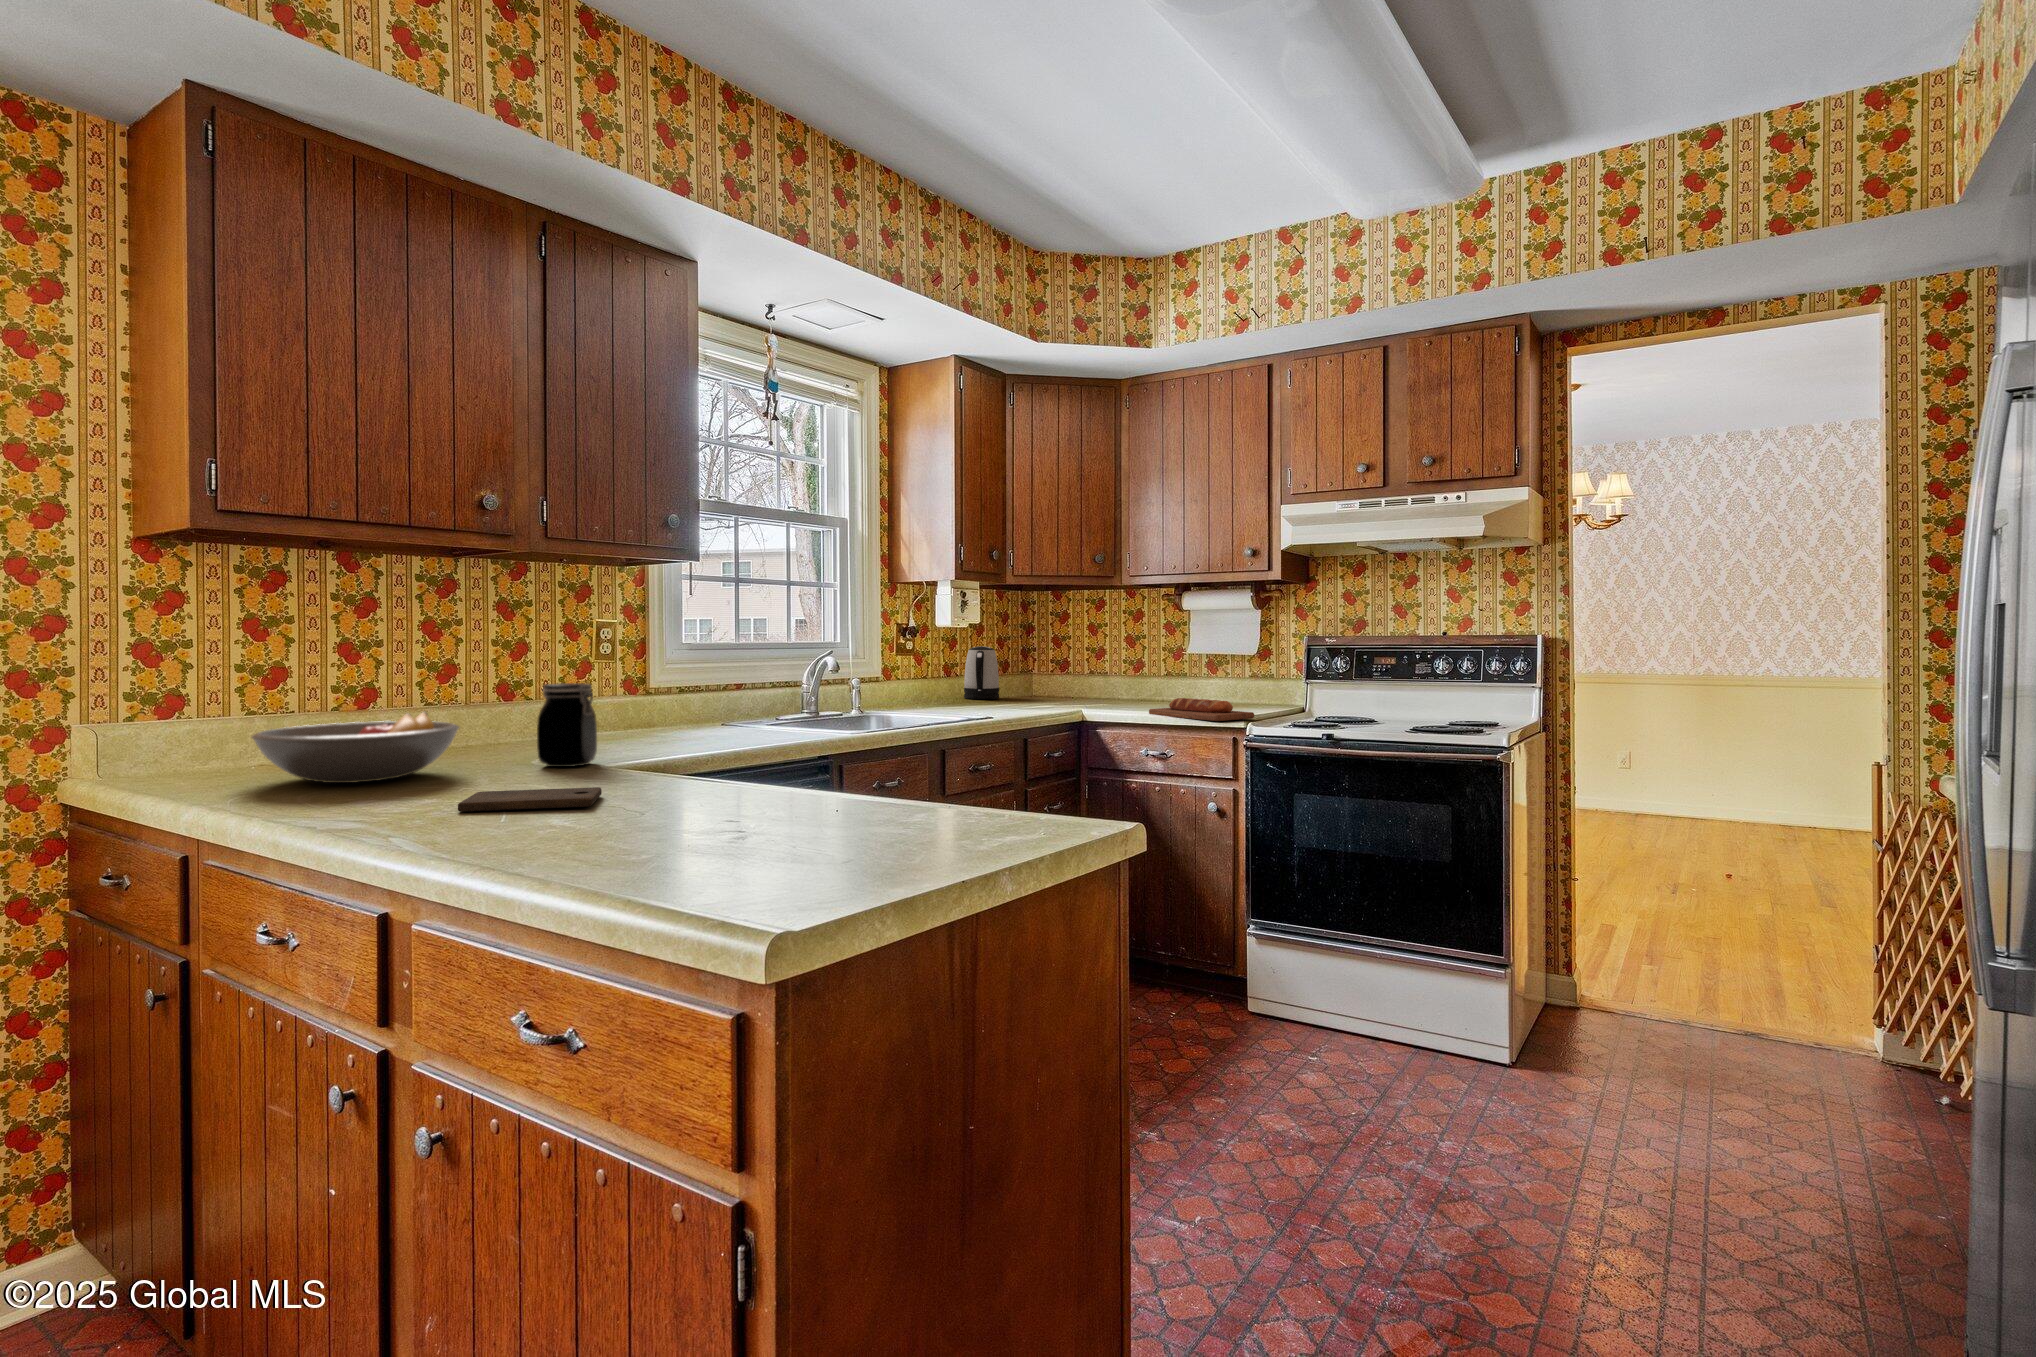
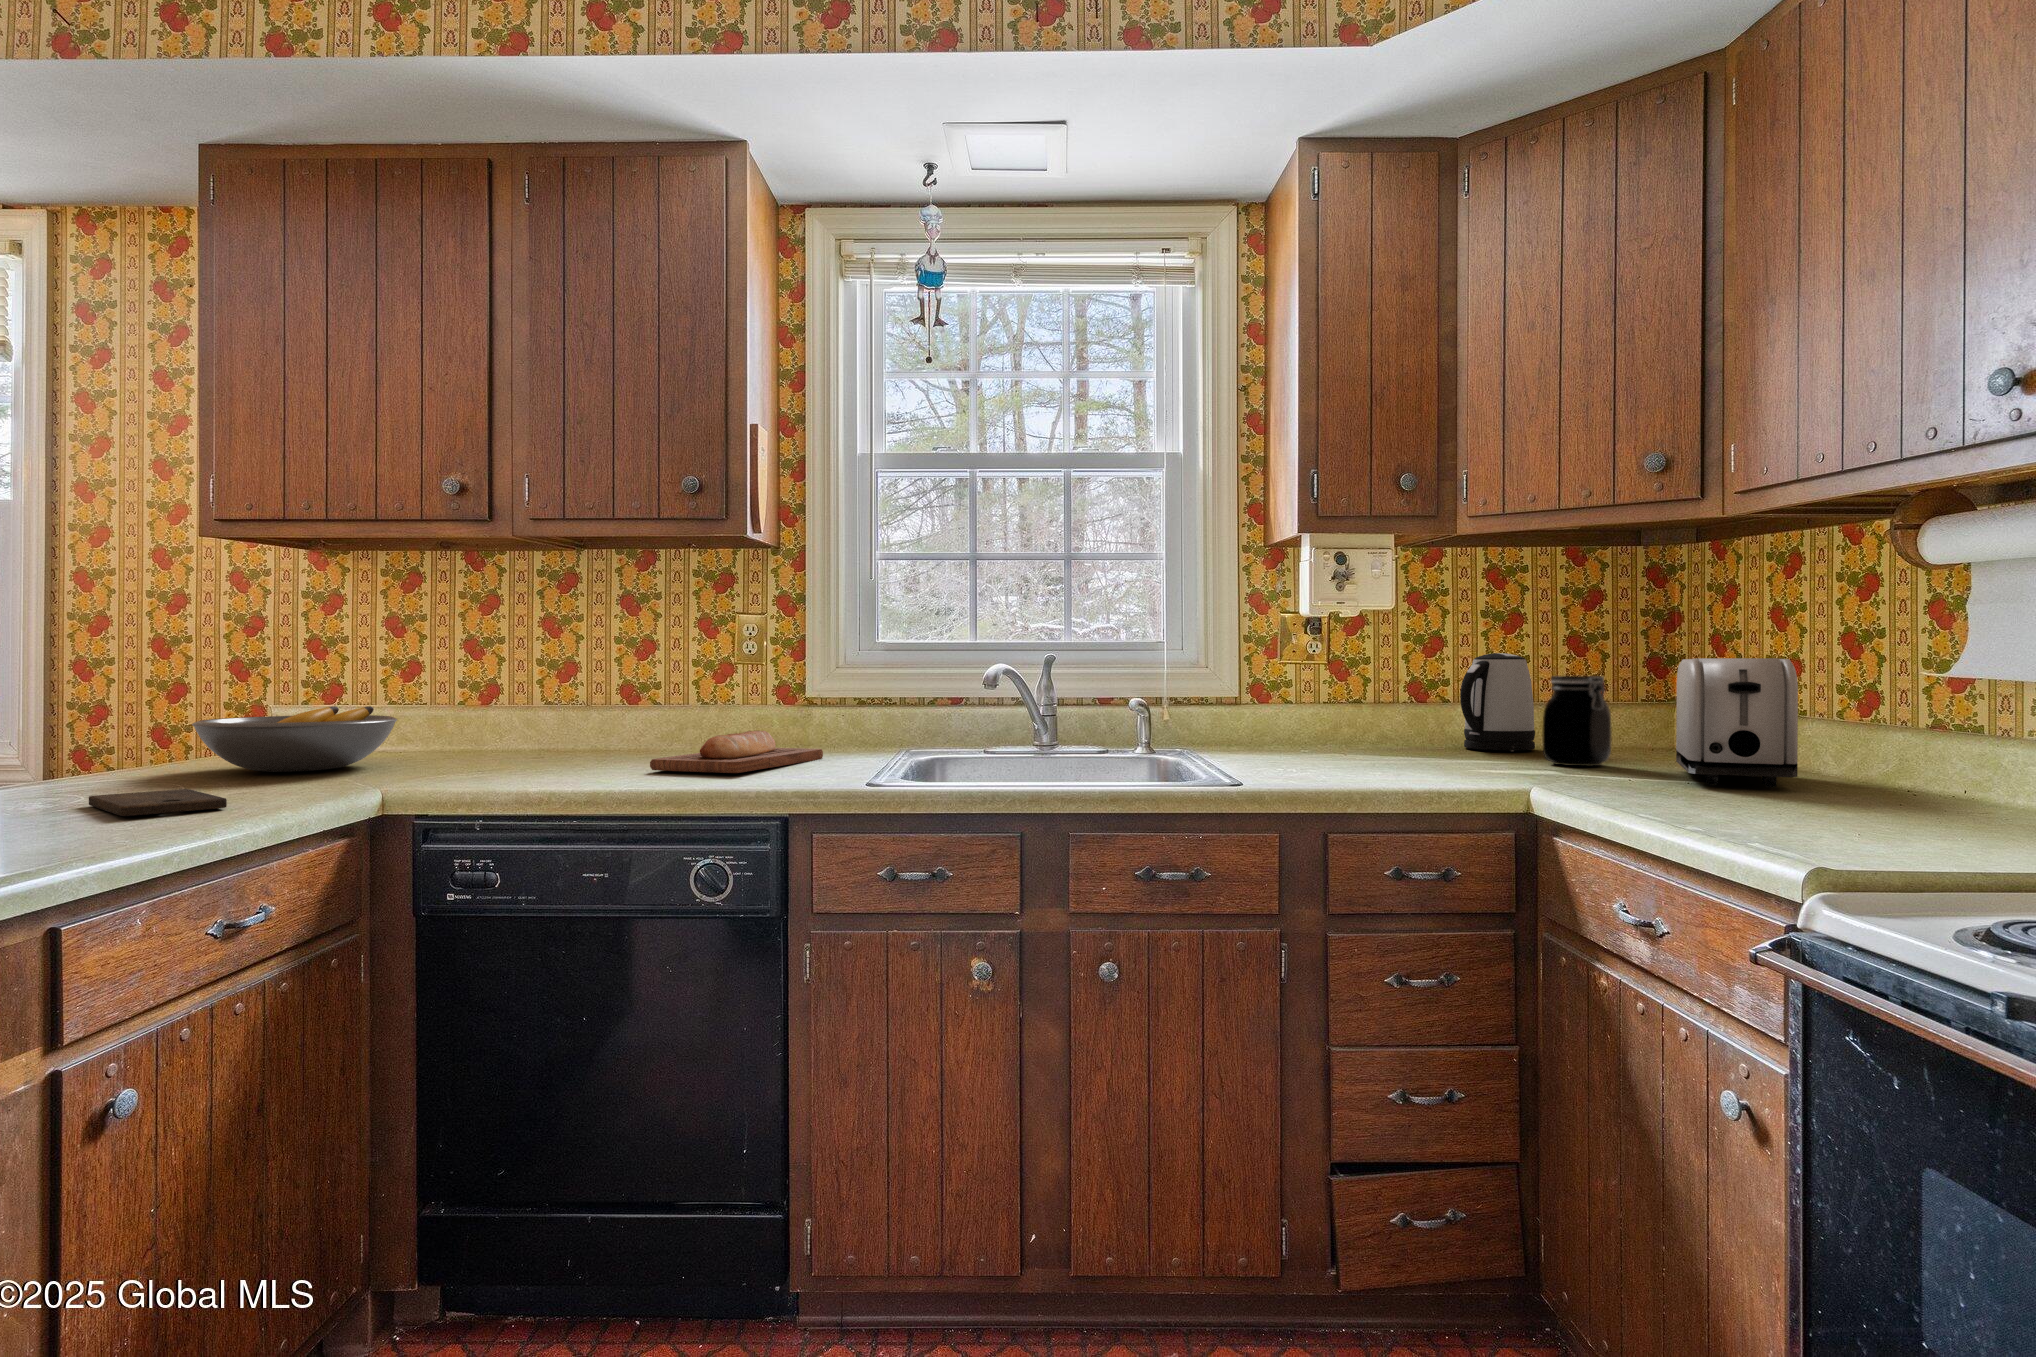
toaster: none [1083,650,1152,707] -> present [1676,658,1798,787]
jar: present [537,683,597,767] -> present [1542,676,1612,766]
bread loaf: present [1149,698,1254,721] -> present [650,730,823,773]

